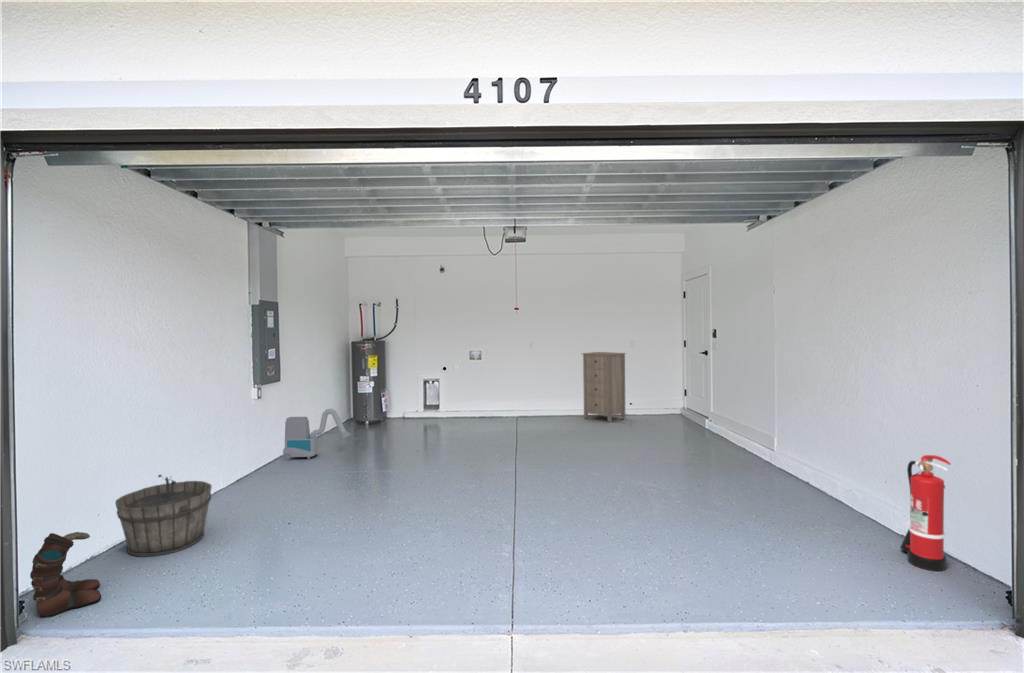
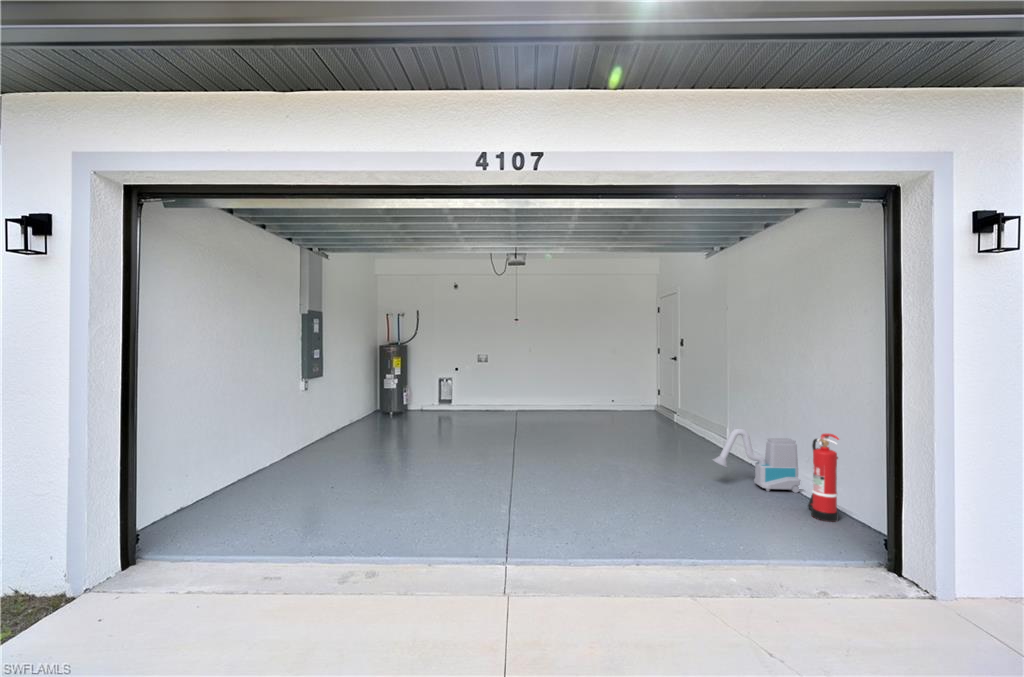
storage cabinet: present [582,352,625,422] -> none [573,357,611,417]
vacuum cleaner: present [283,409,352,460] -> present [712,429,801,493]
wooden bucket: present [115,475,212,557] -> none [206,443,277,504]
boots: present [30,532,101,618] -> none [156,479,203,539]

